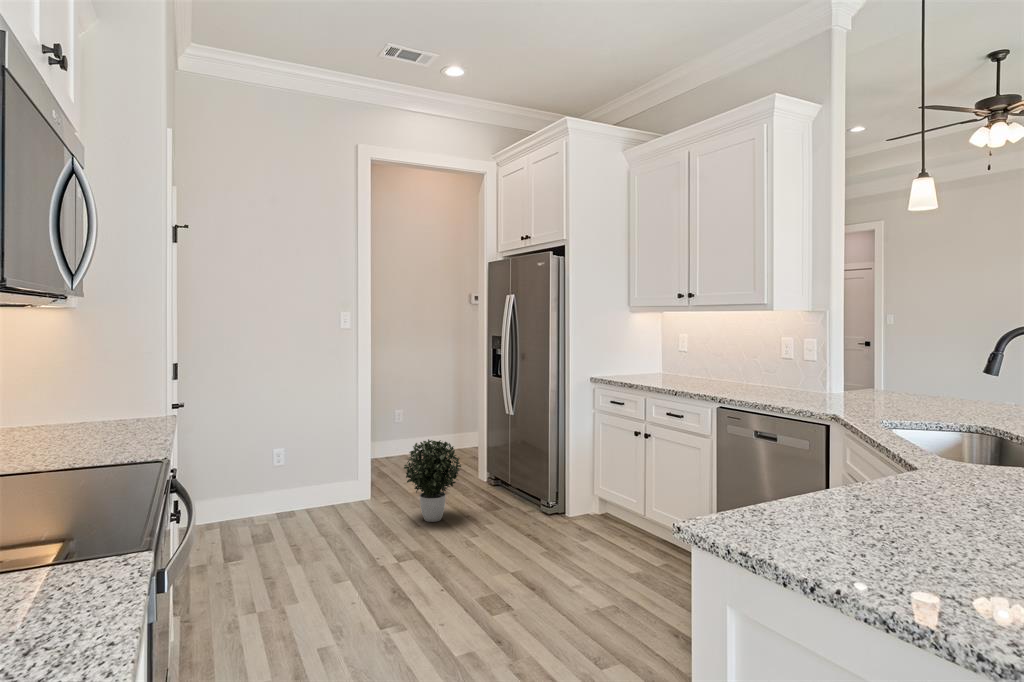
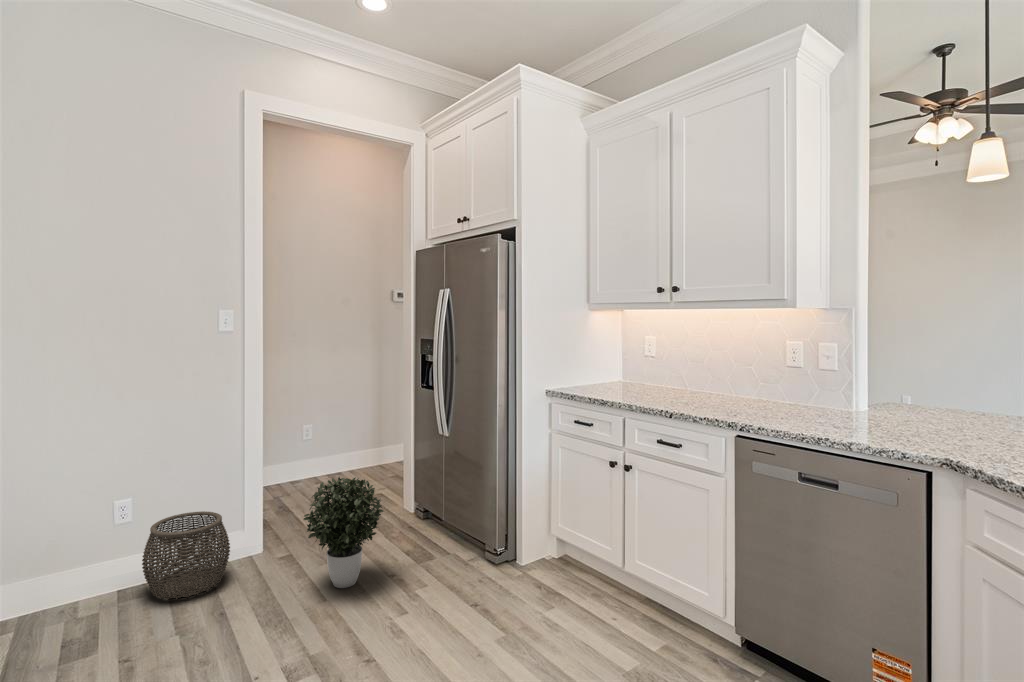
woven basket: none [293,463,351,521] -> present [142,511,230,599]

